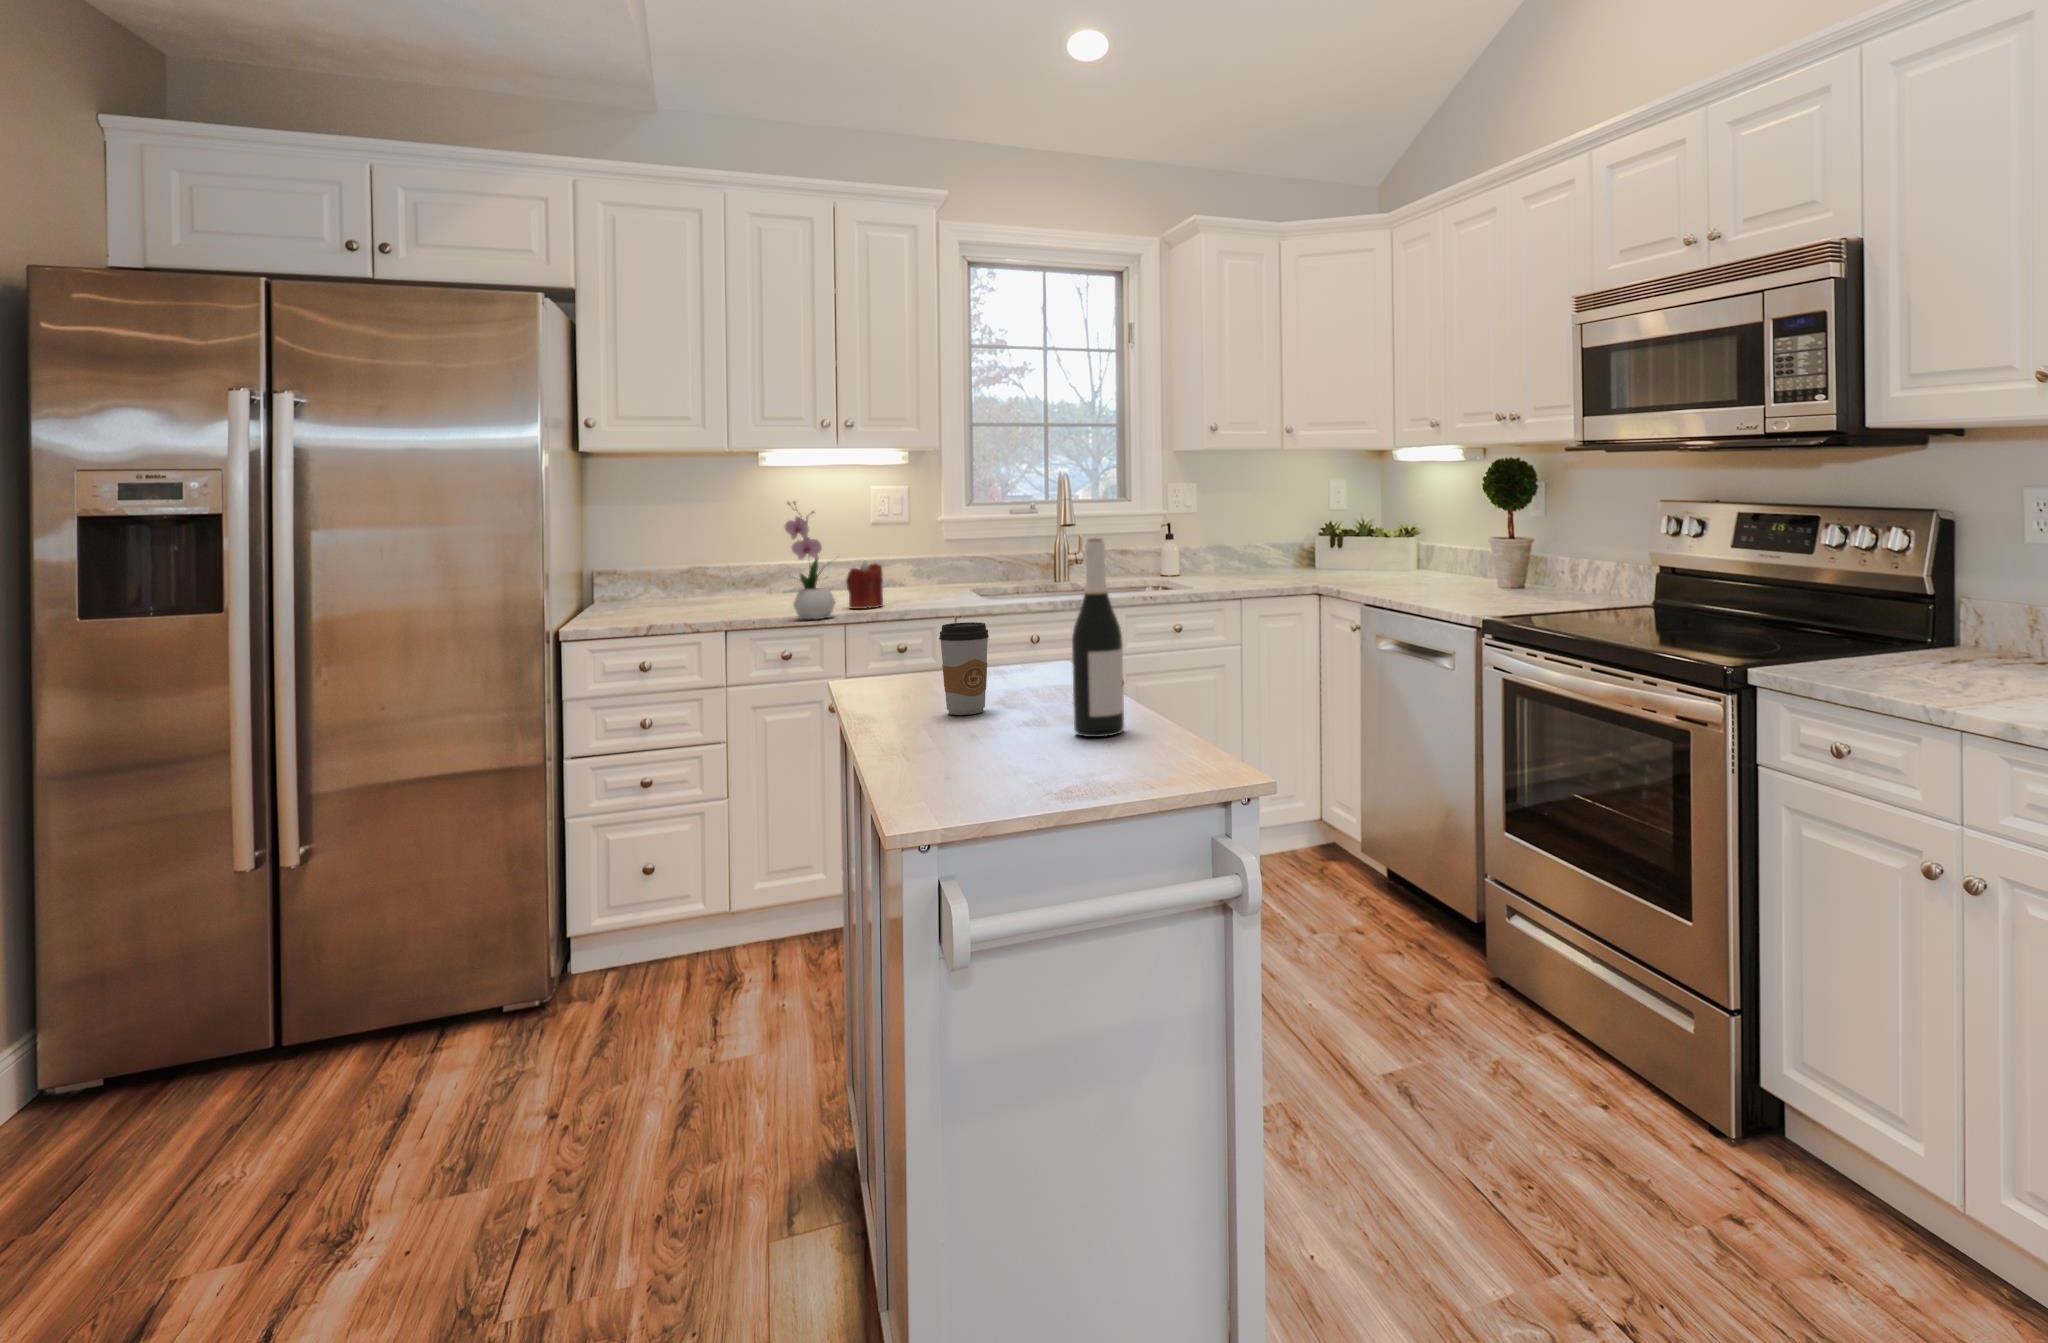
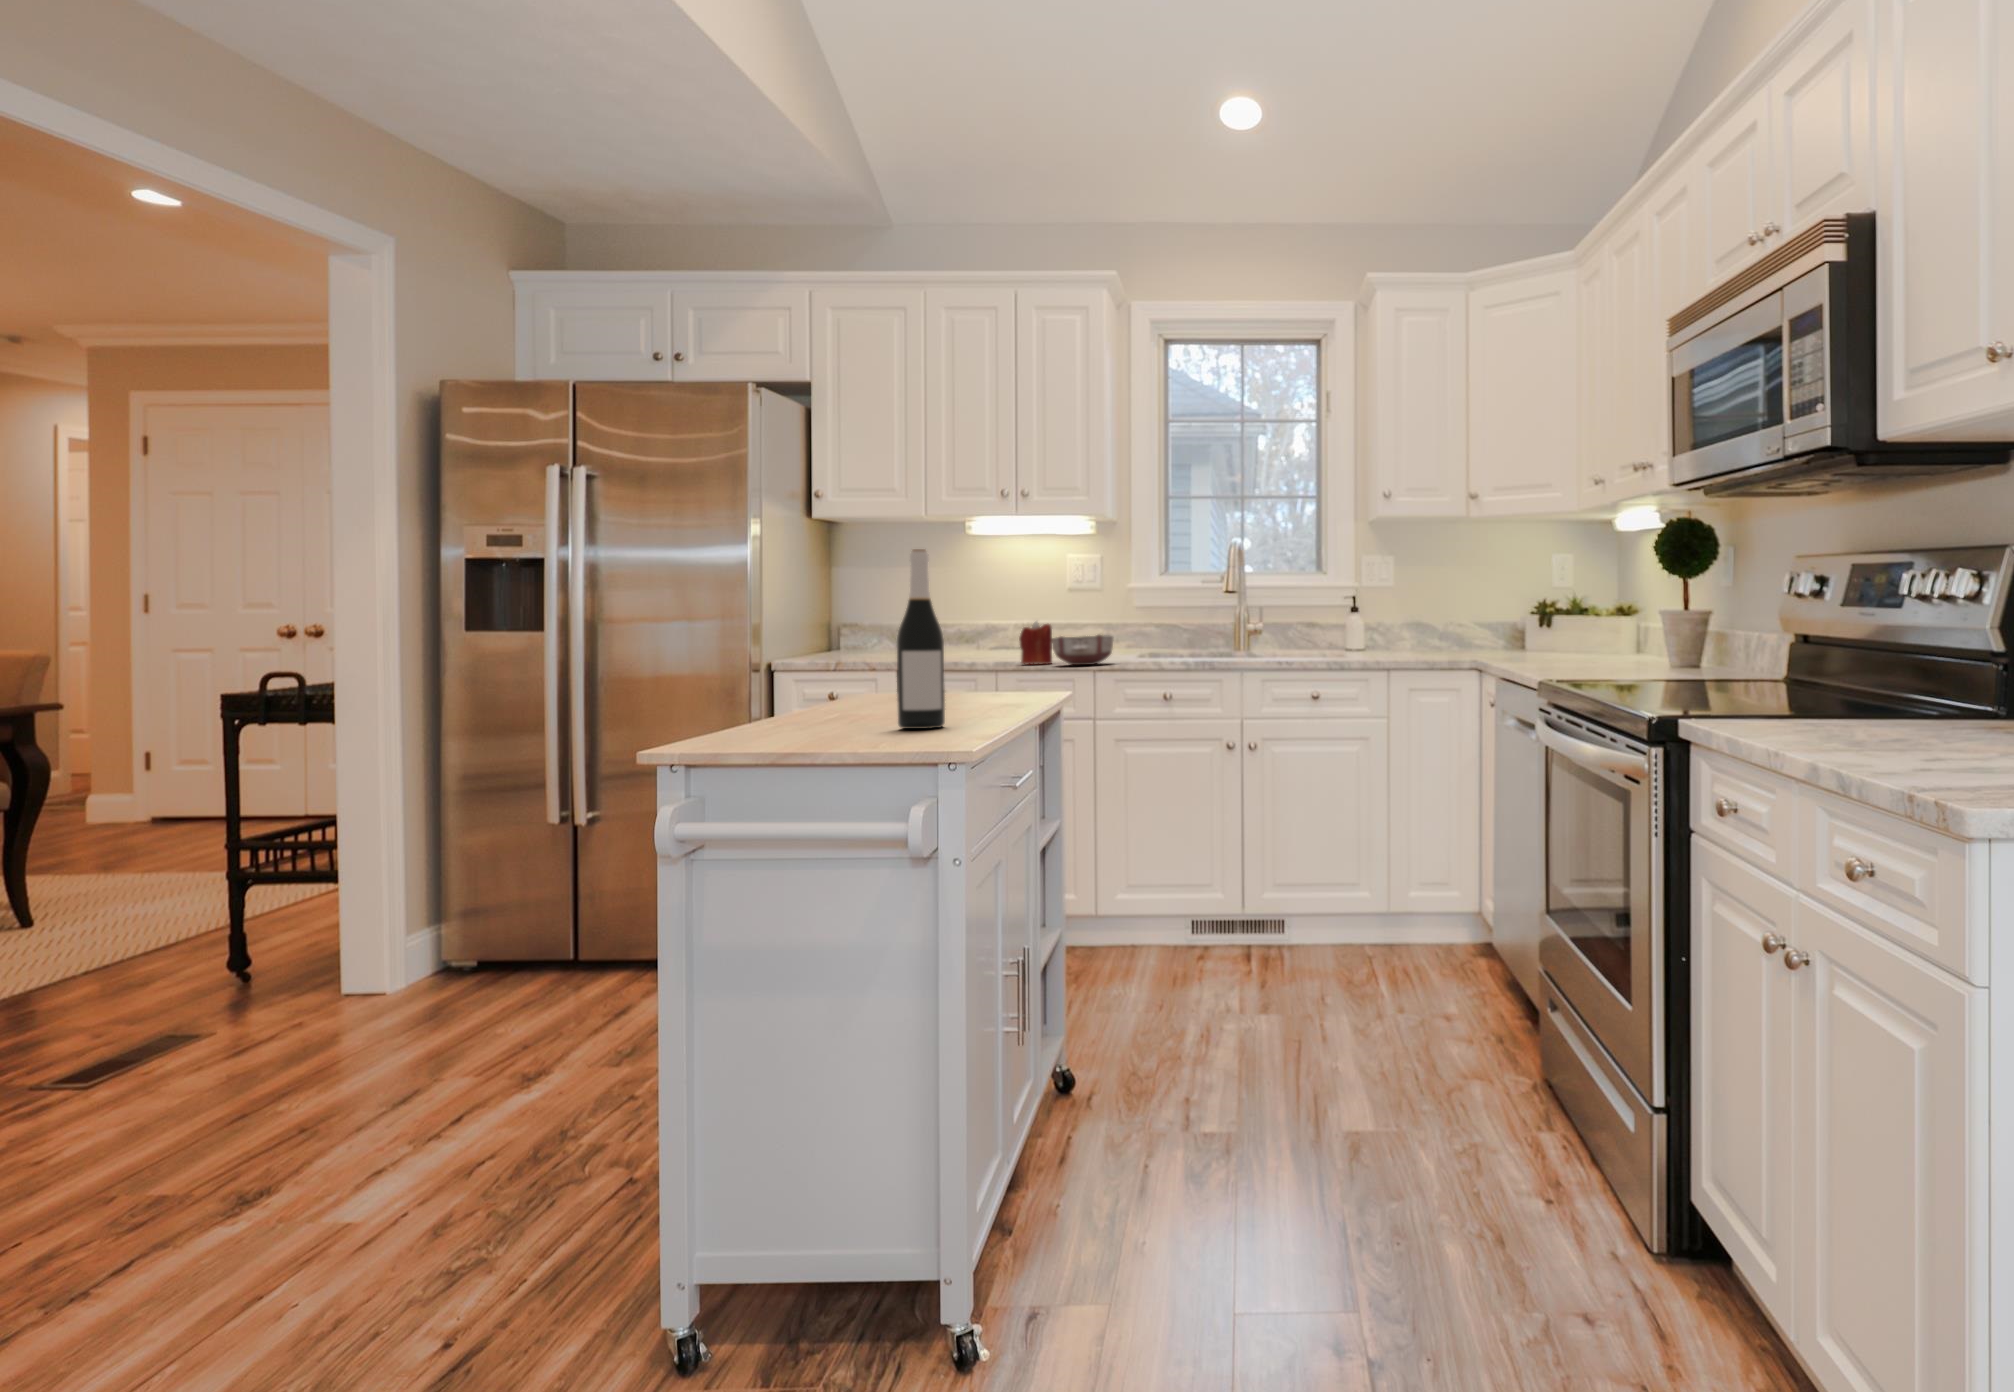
flower arrangement: present [785,502,836,619] -> none [949,561,1000,669]
ceramic bowl: none [899,575,965,609] -> present [1052,635,1113,665]
coffee cup: present [939,622,989,715] -> none [854,637,899,716]

